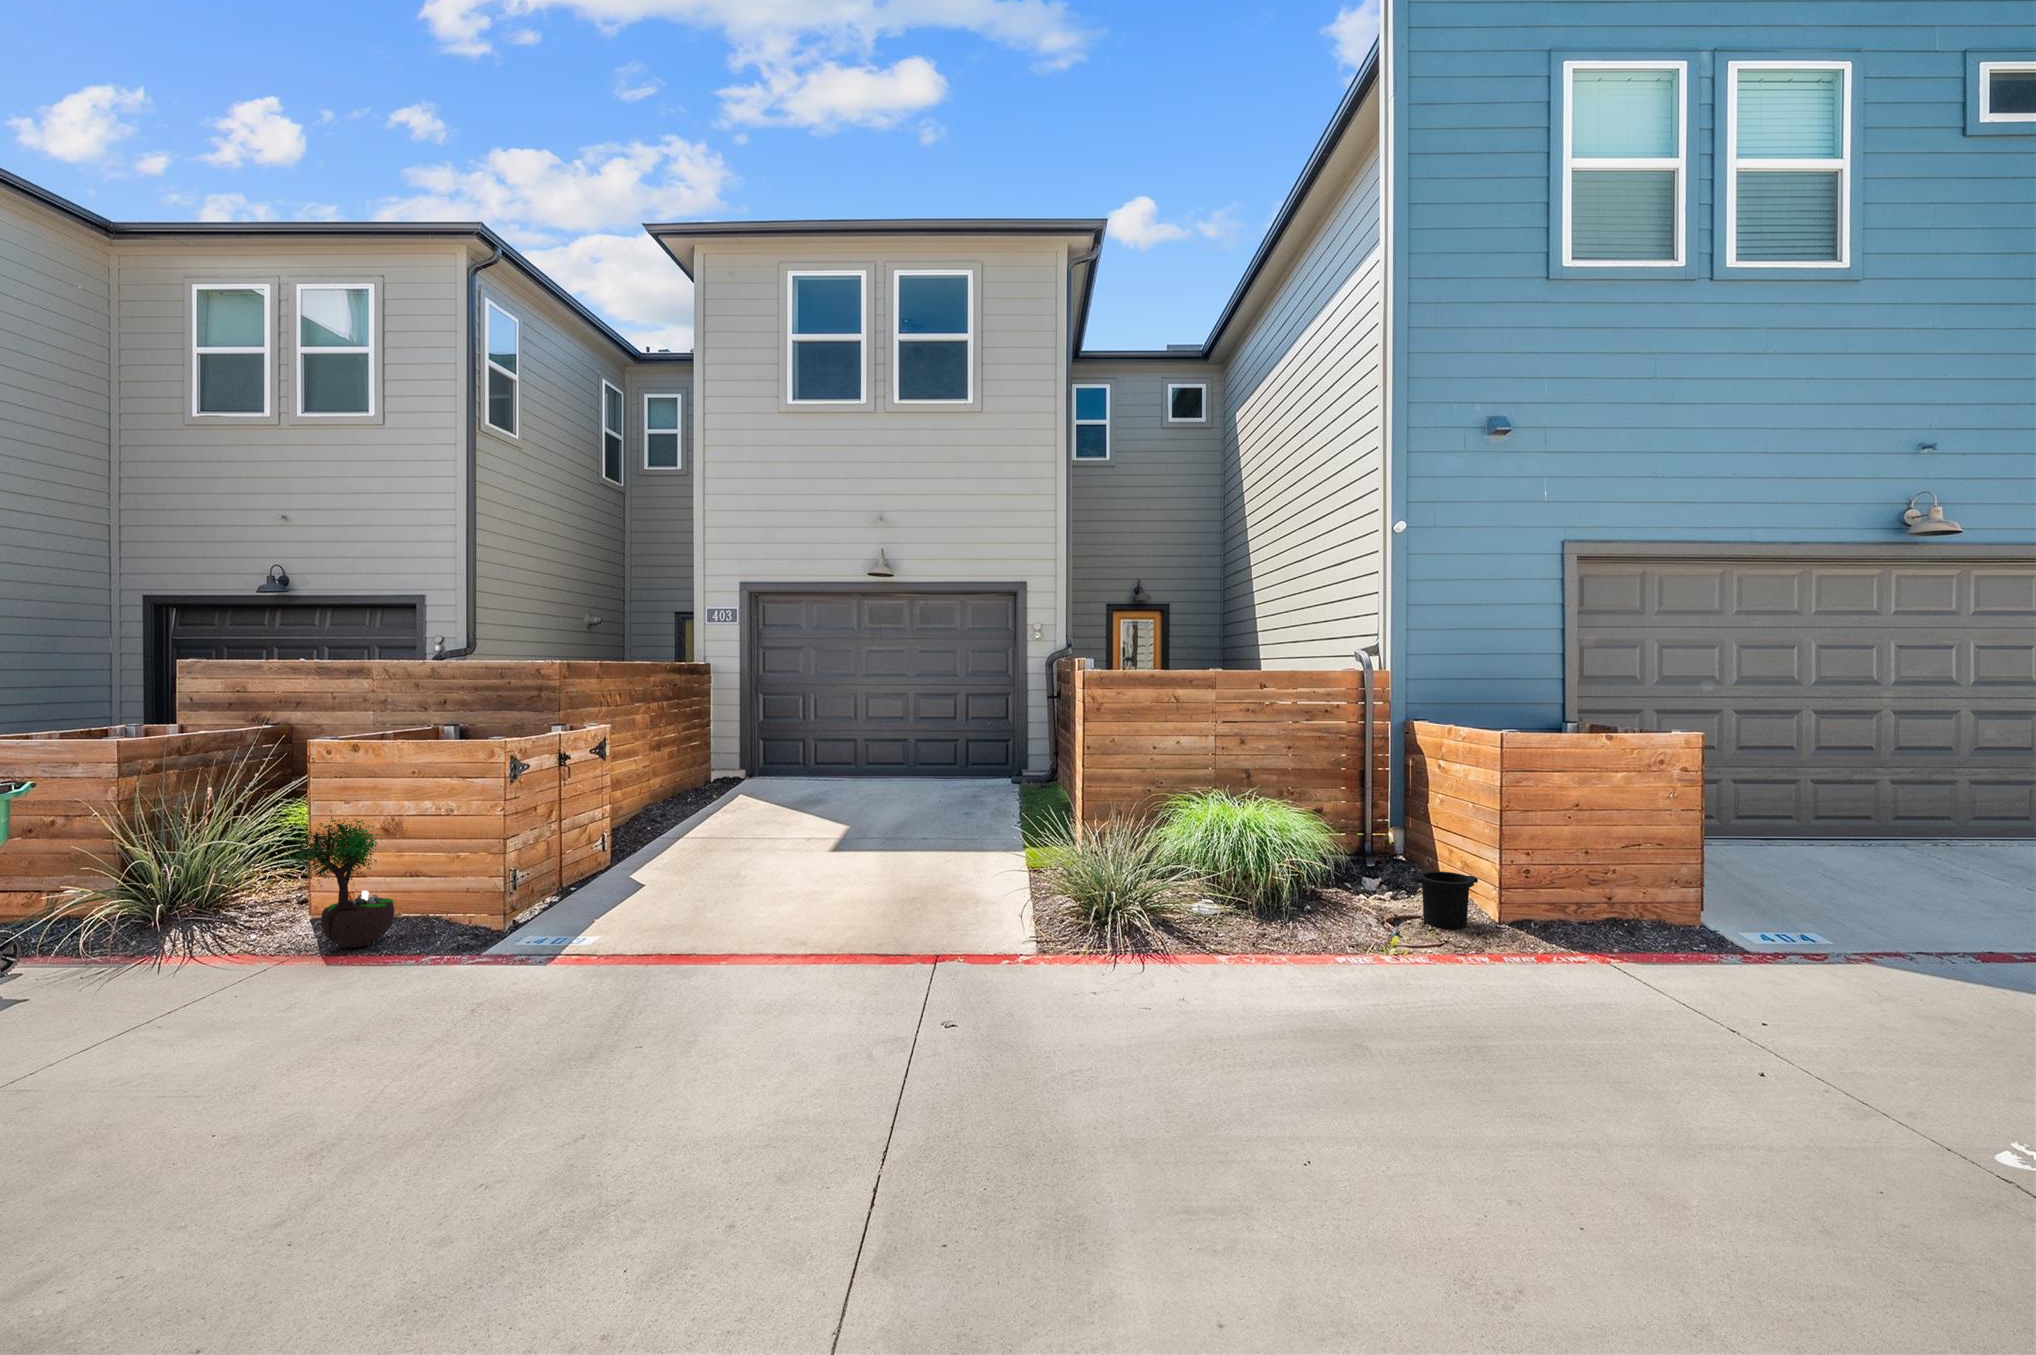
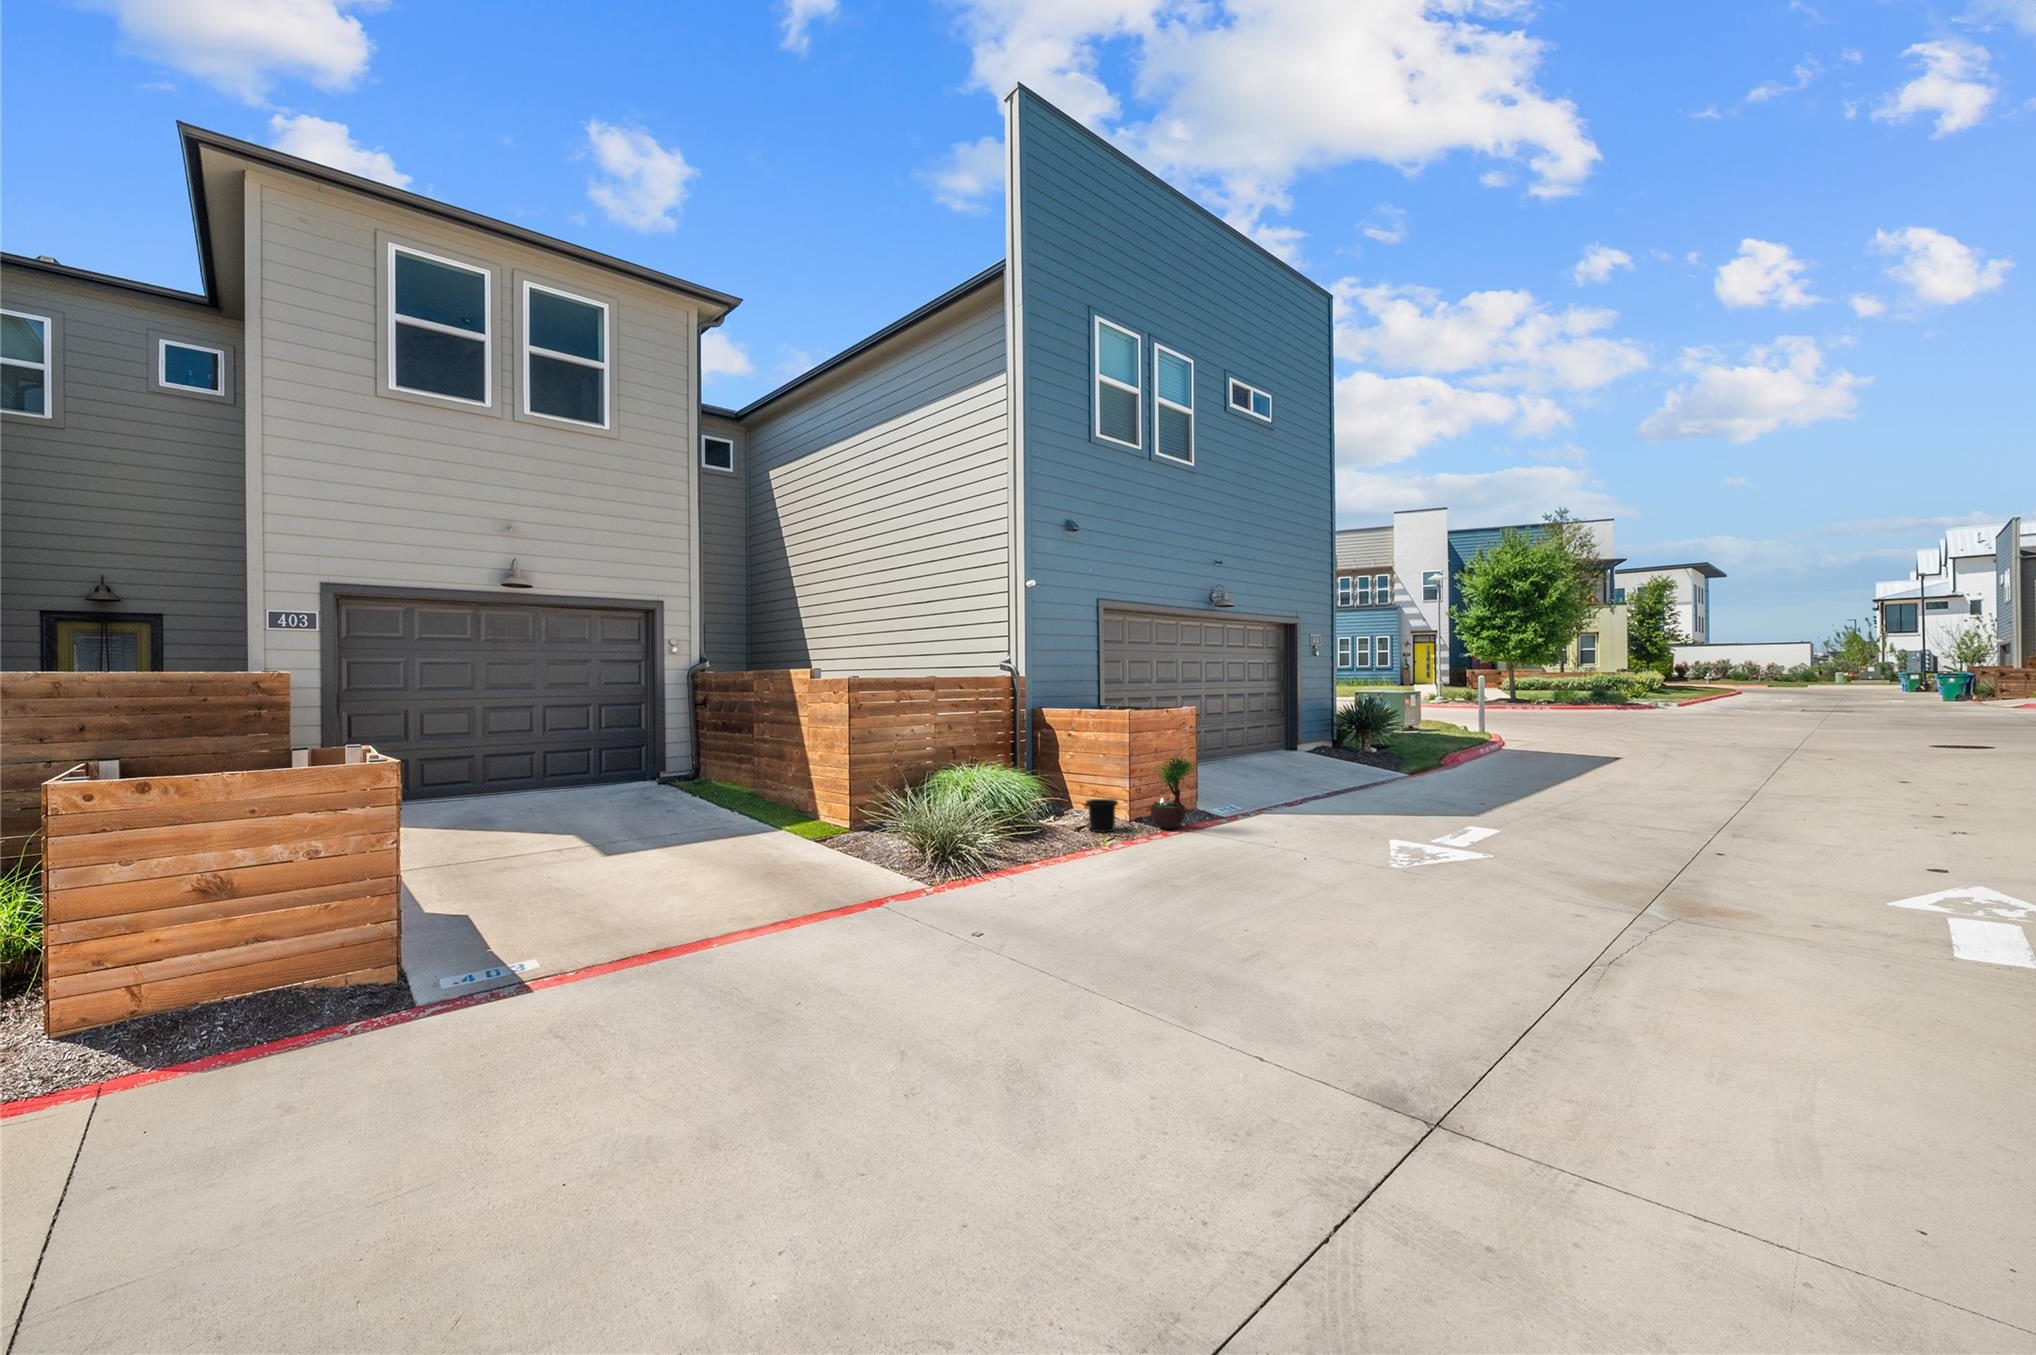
potted tree: present [284,810,394,947] -> present [1151,755,1194,829]

